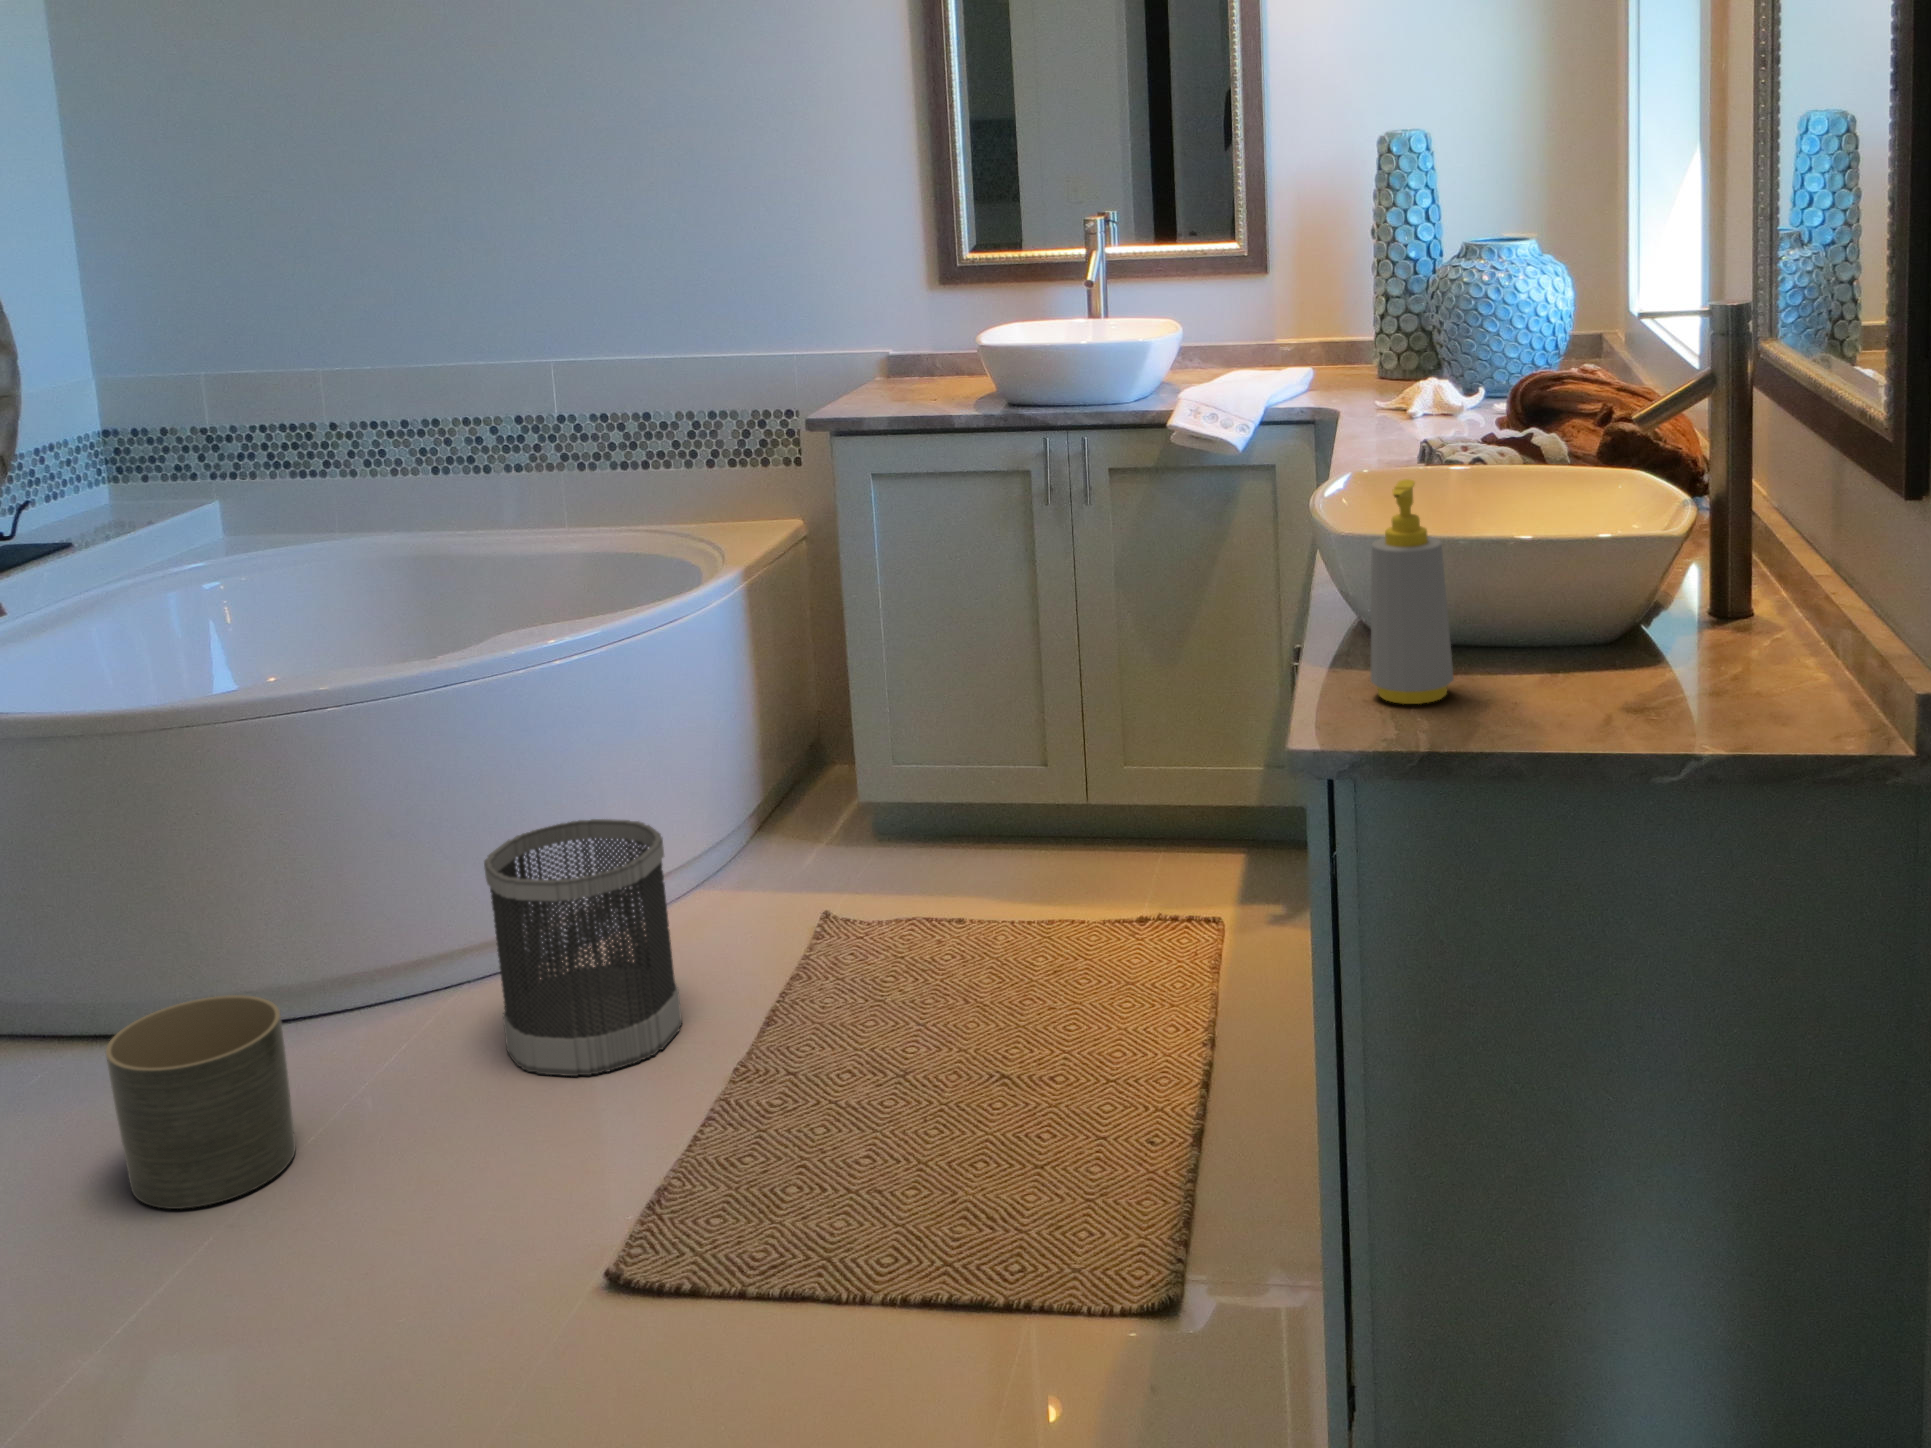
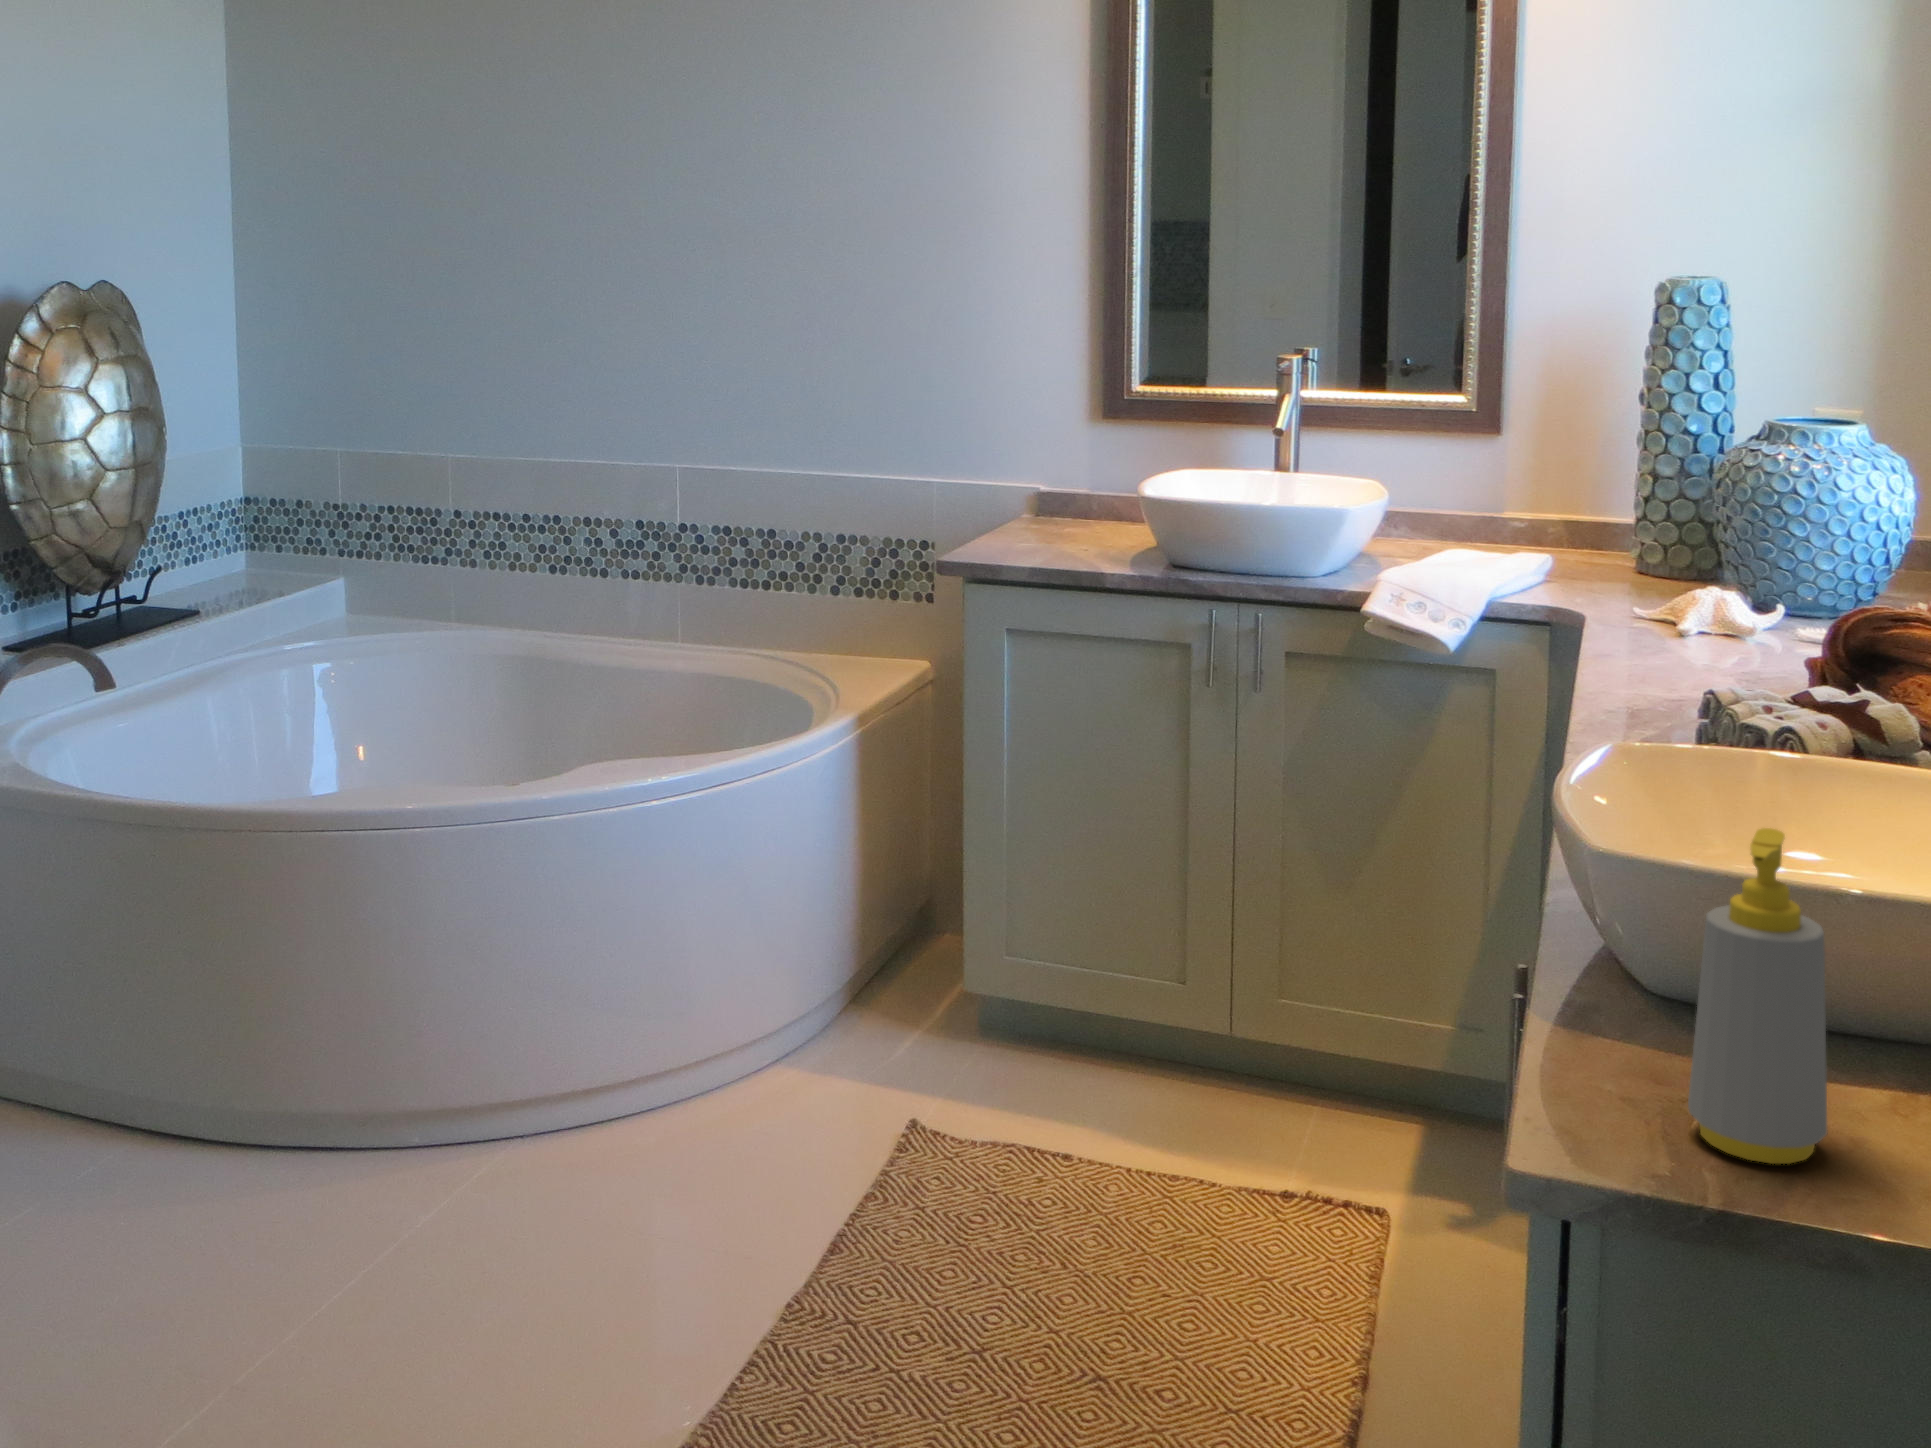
wastebasket: present [484,819,682,1076] -> none [538,983,736,1280]
planter: present [106,995,296,1209] -> none [135,1126,314,1359]

